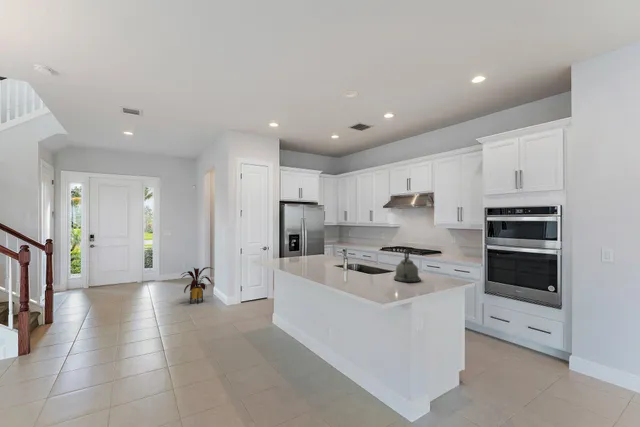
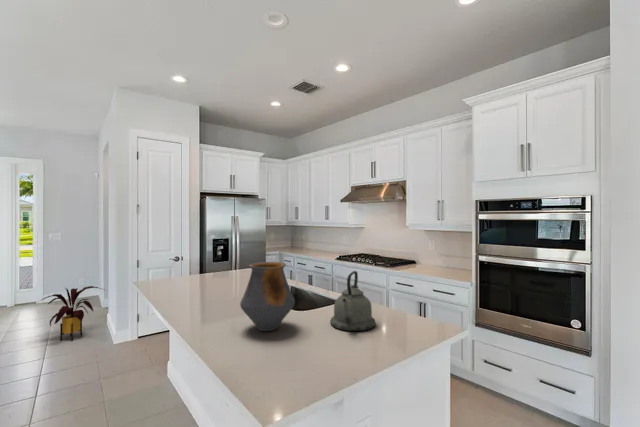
vase: none [344,244,375,281] -> present [240,262,295,331]

